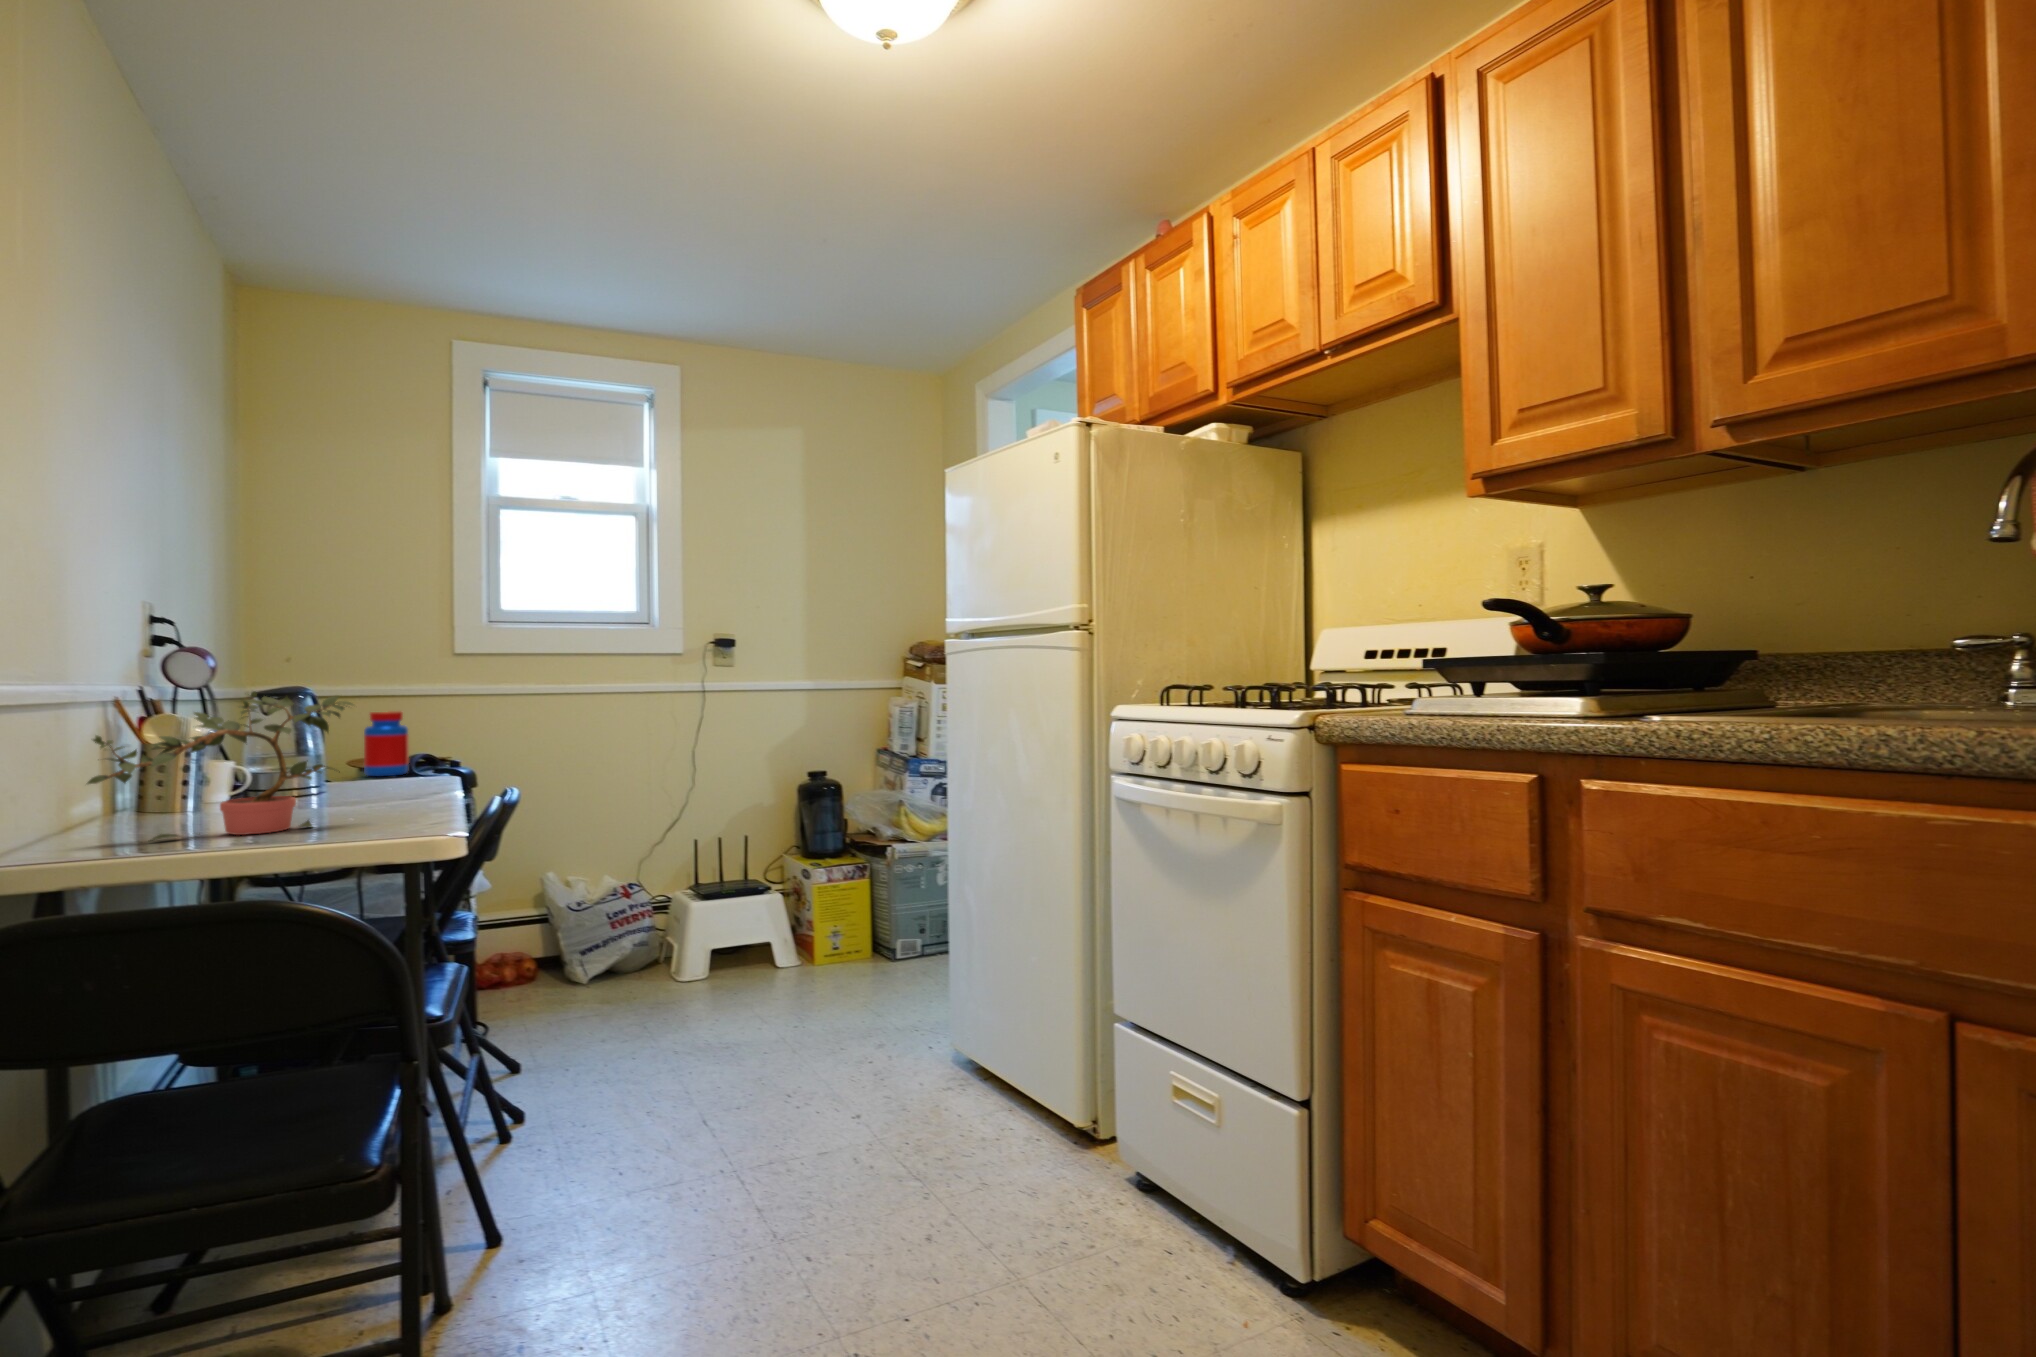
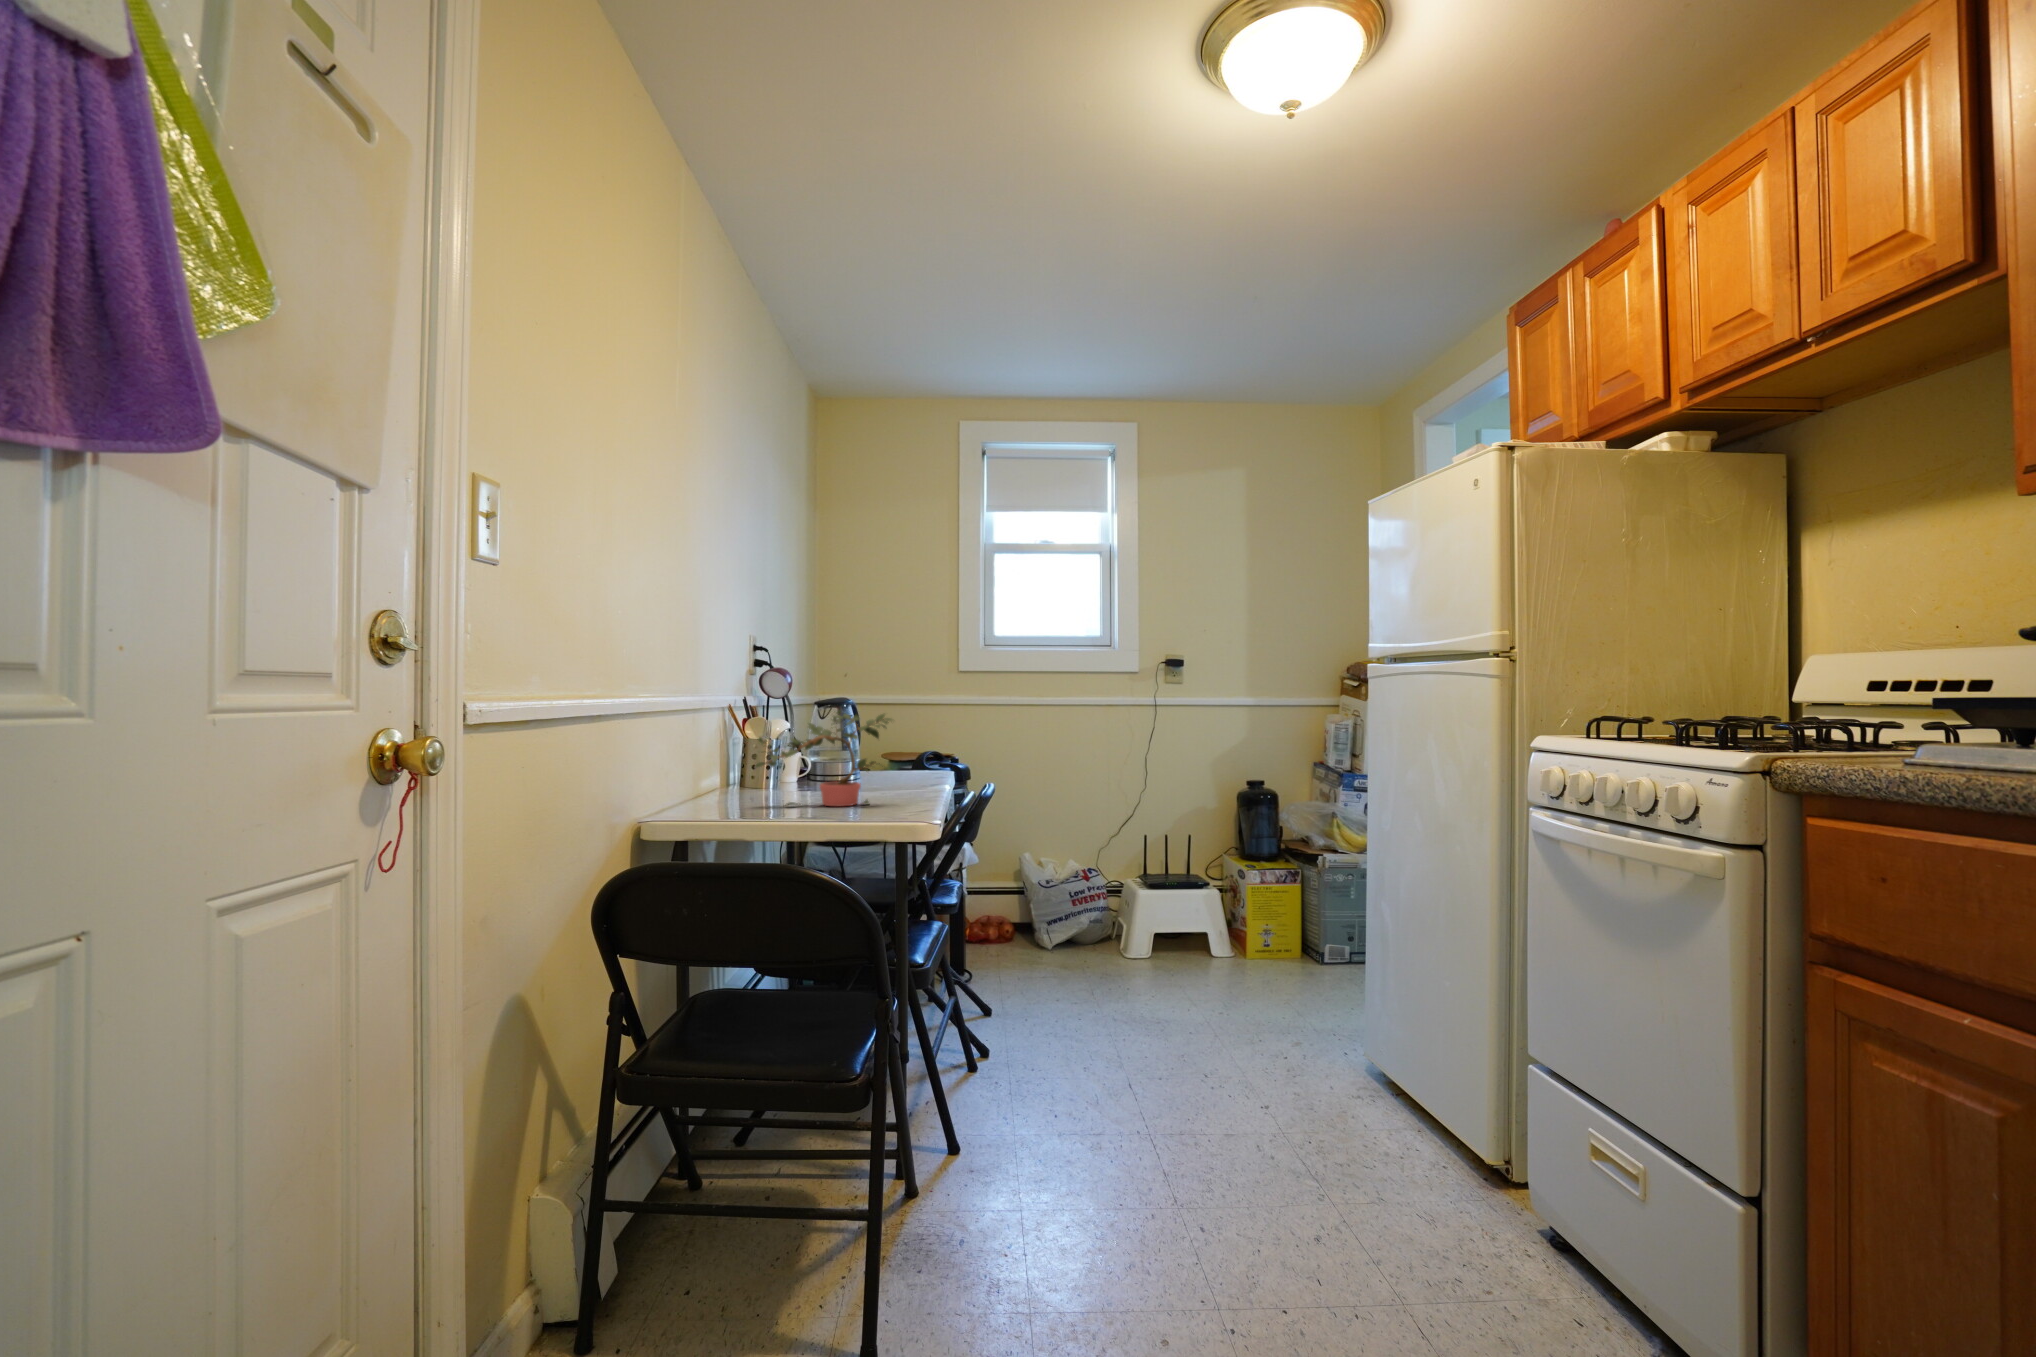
jar: present [364,711,409,776] -> none [912,722,939,769]

